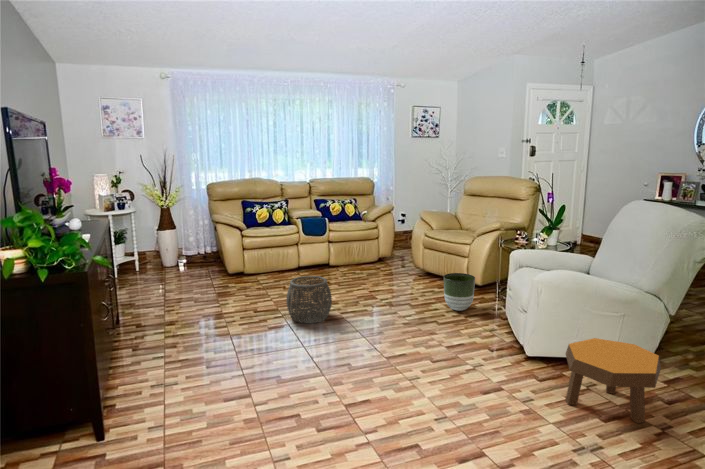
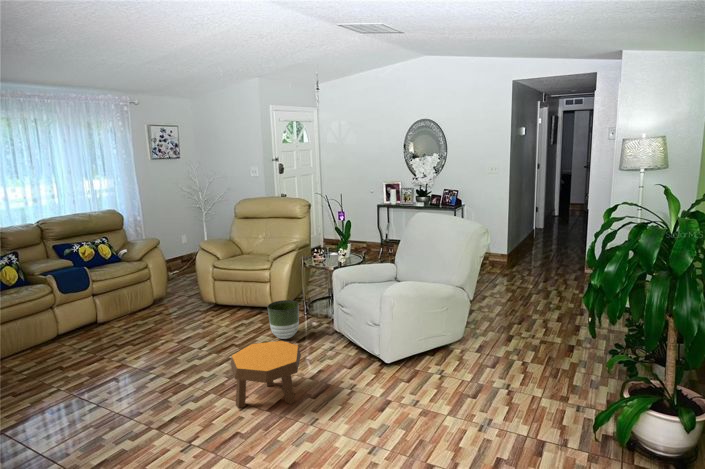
woven basket: present [286,276,332,324] -> none [101,343,163,408]
footstool: present [565,338,661,423] -> present [231,341,301,408]

